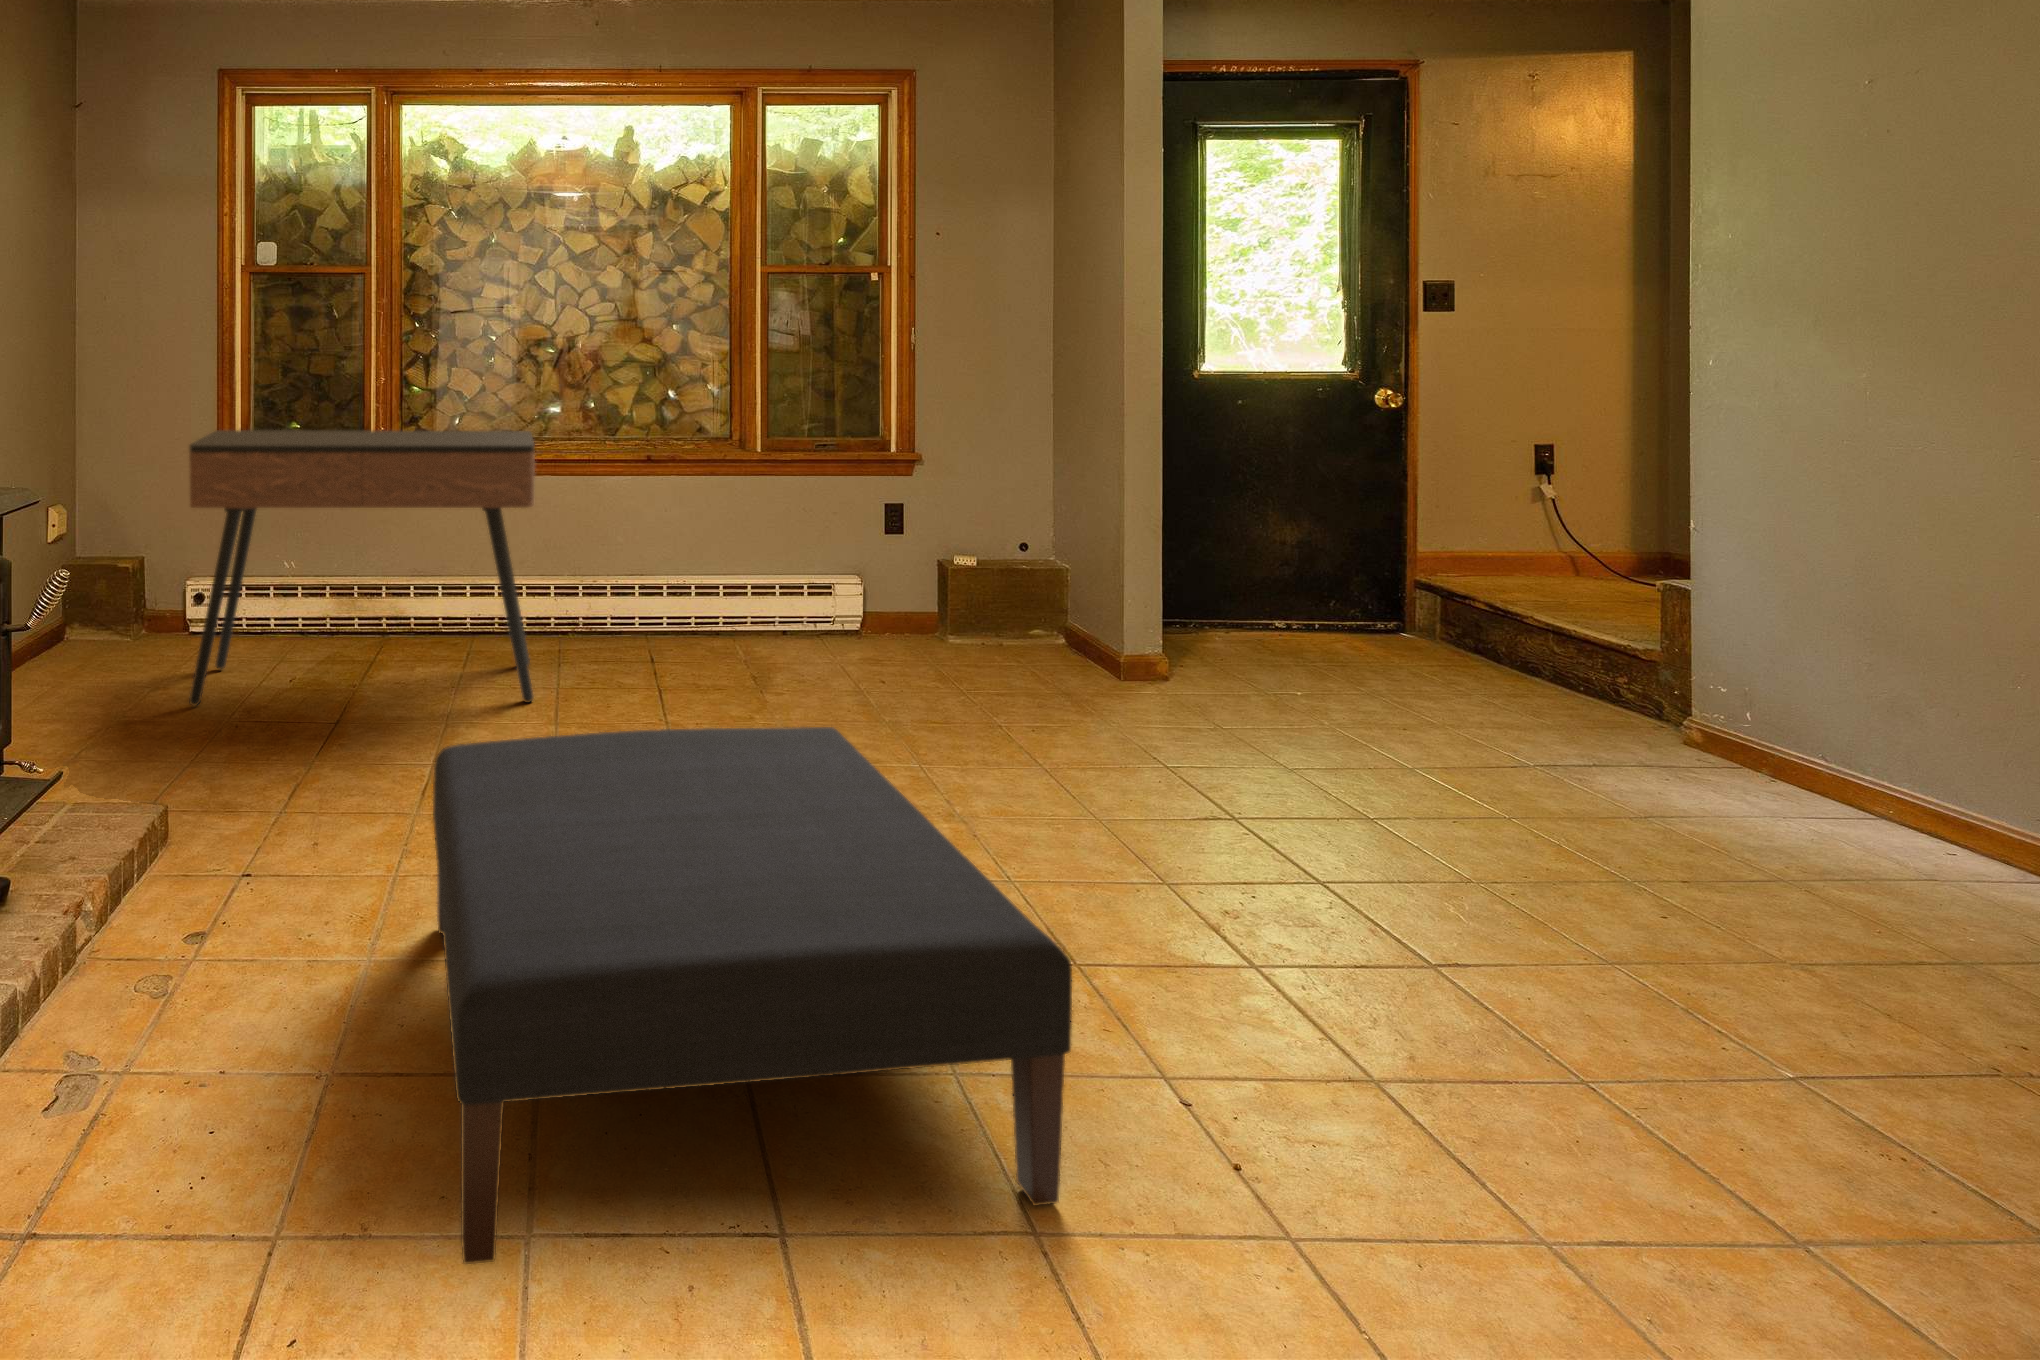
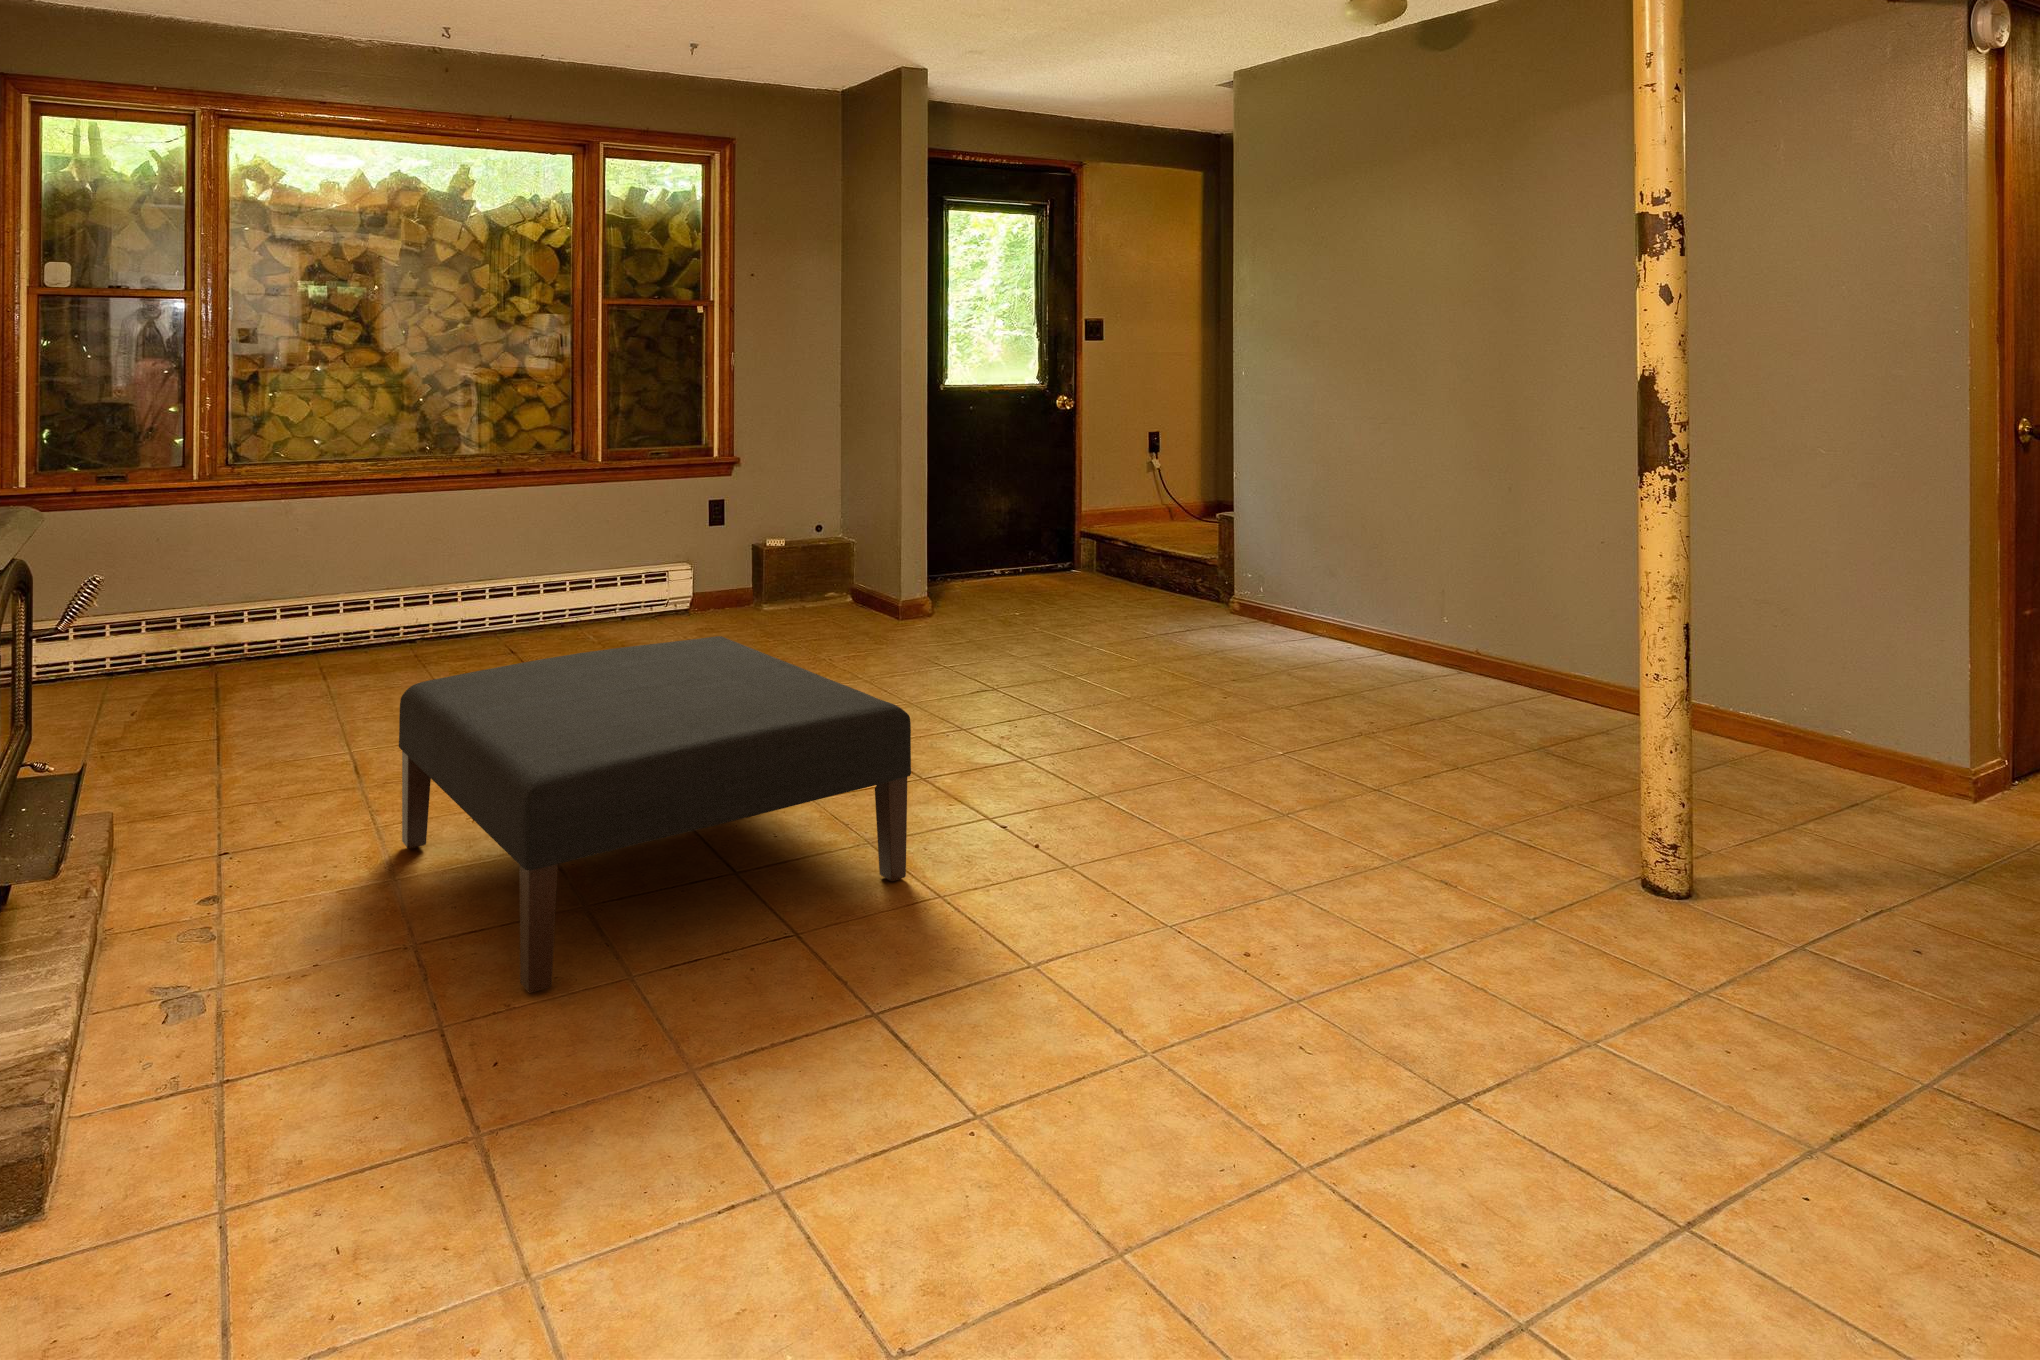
console table: present [189,430,535,706] -> none [17,446,410,751]

